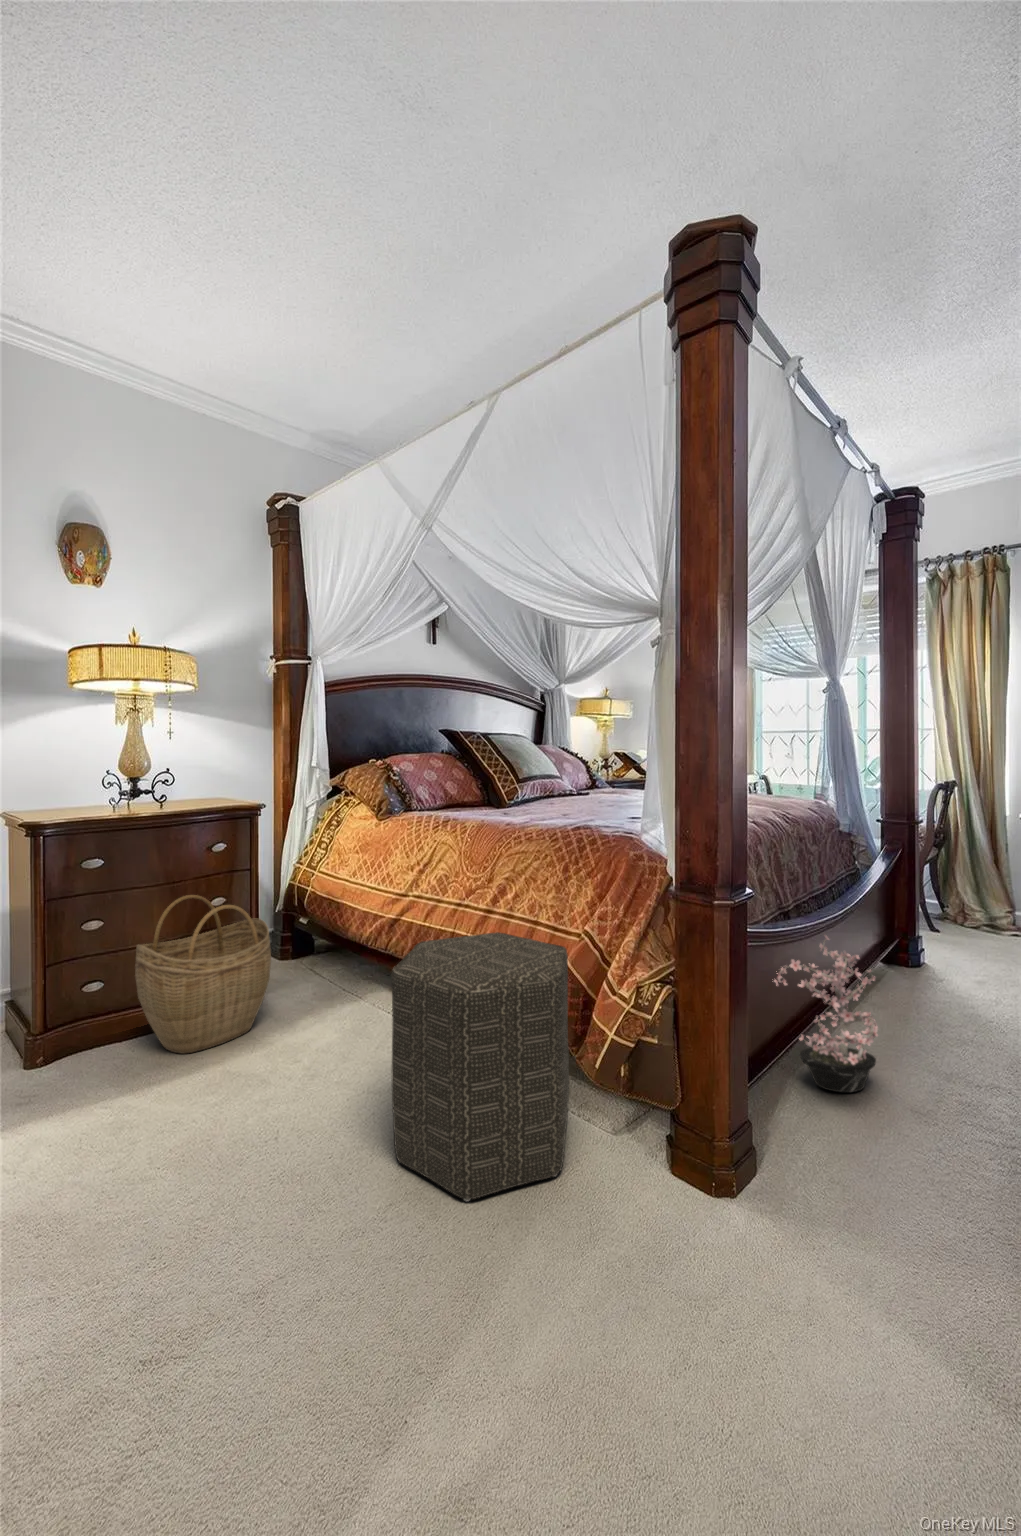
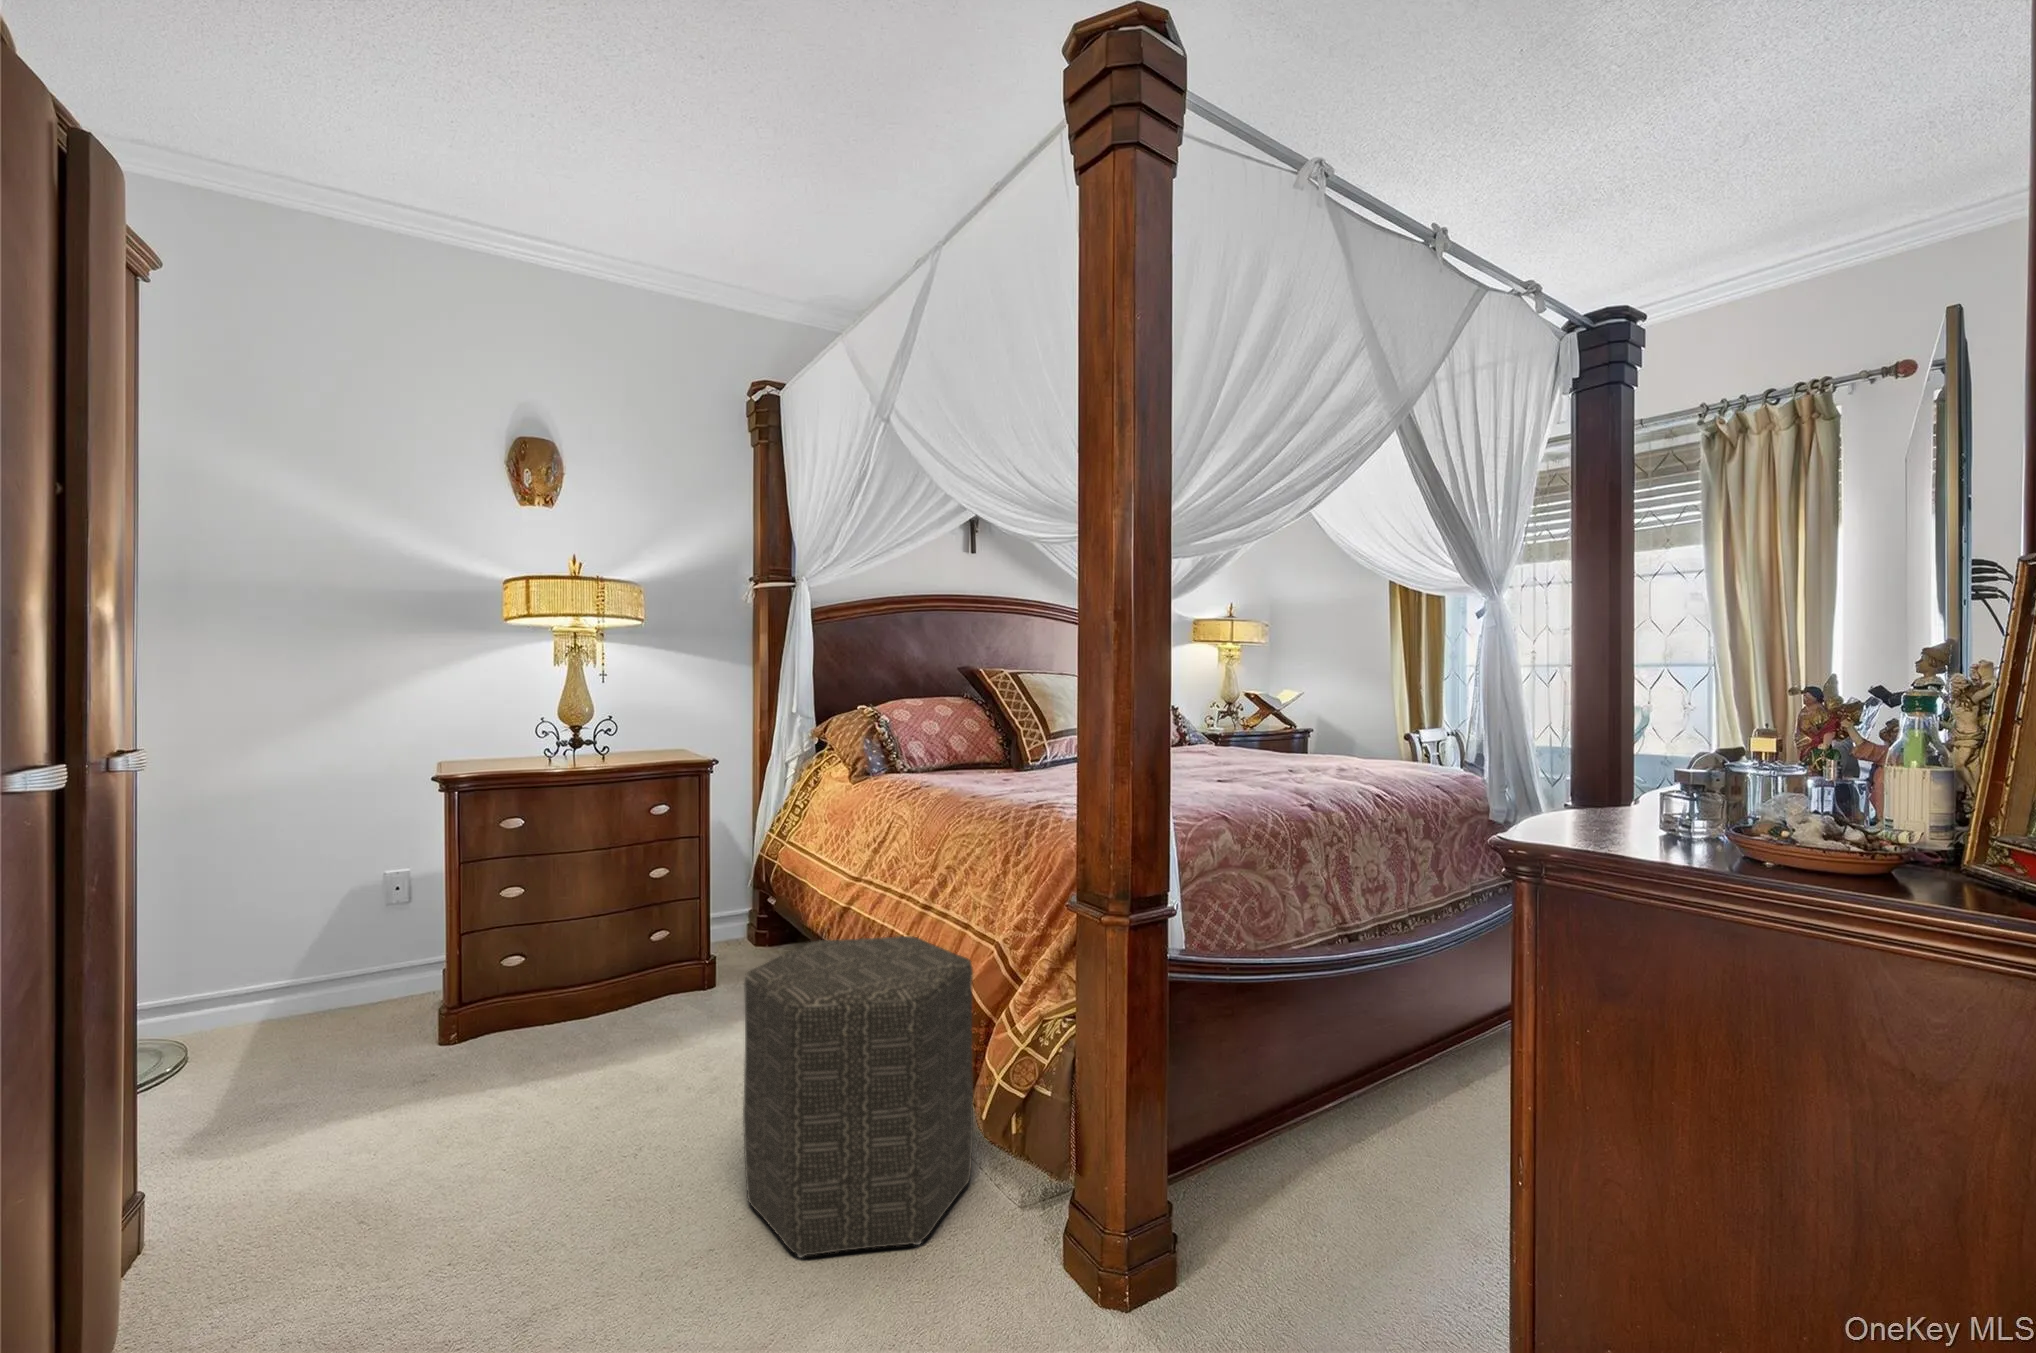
woven basket: present [135,895,271,1054] -> none [545,867,700,1053]
potted plant: present [774,936,878,1092] -> none [1250,964,1432,1195]

